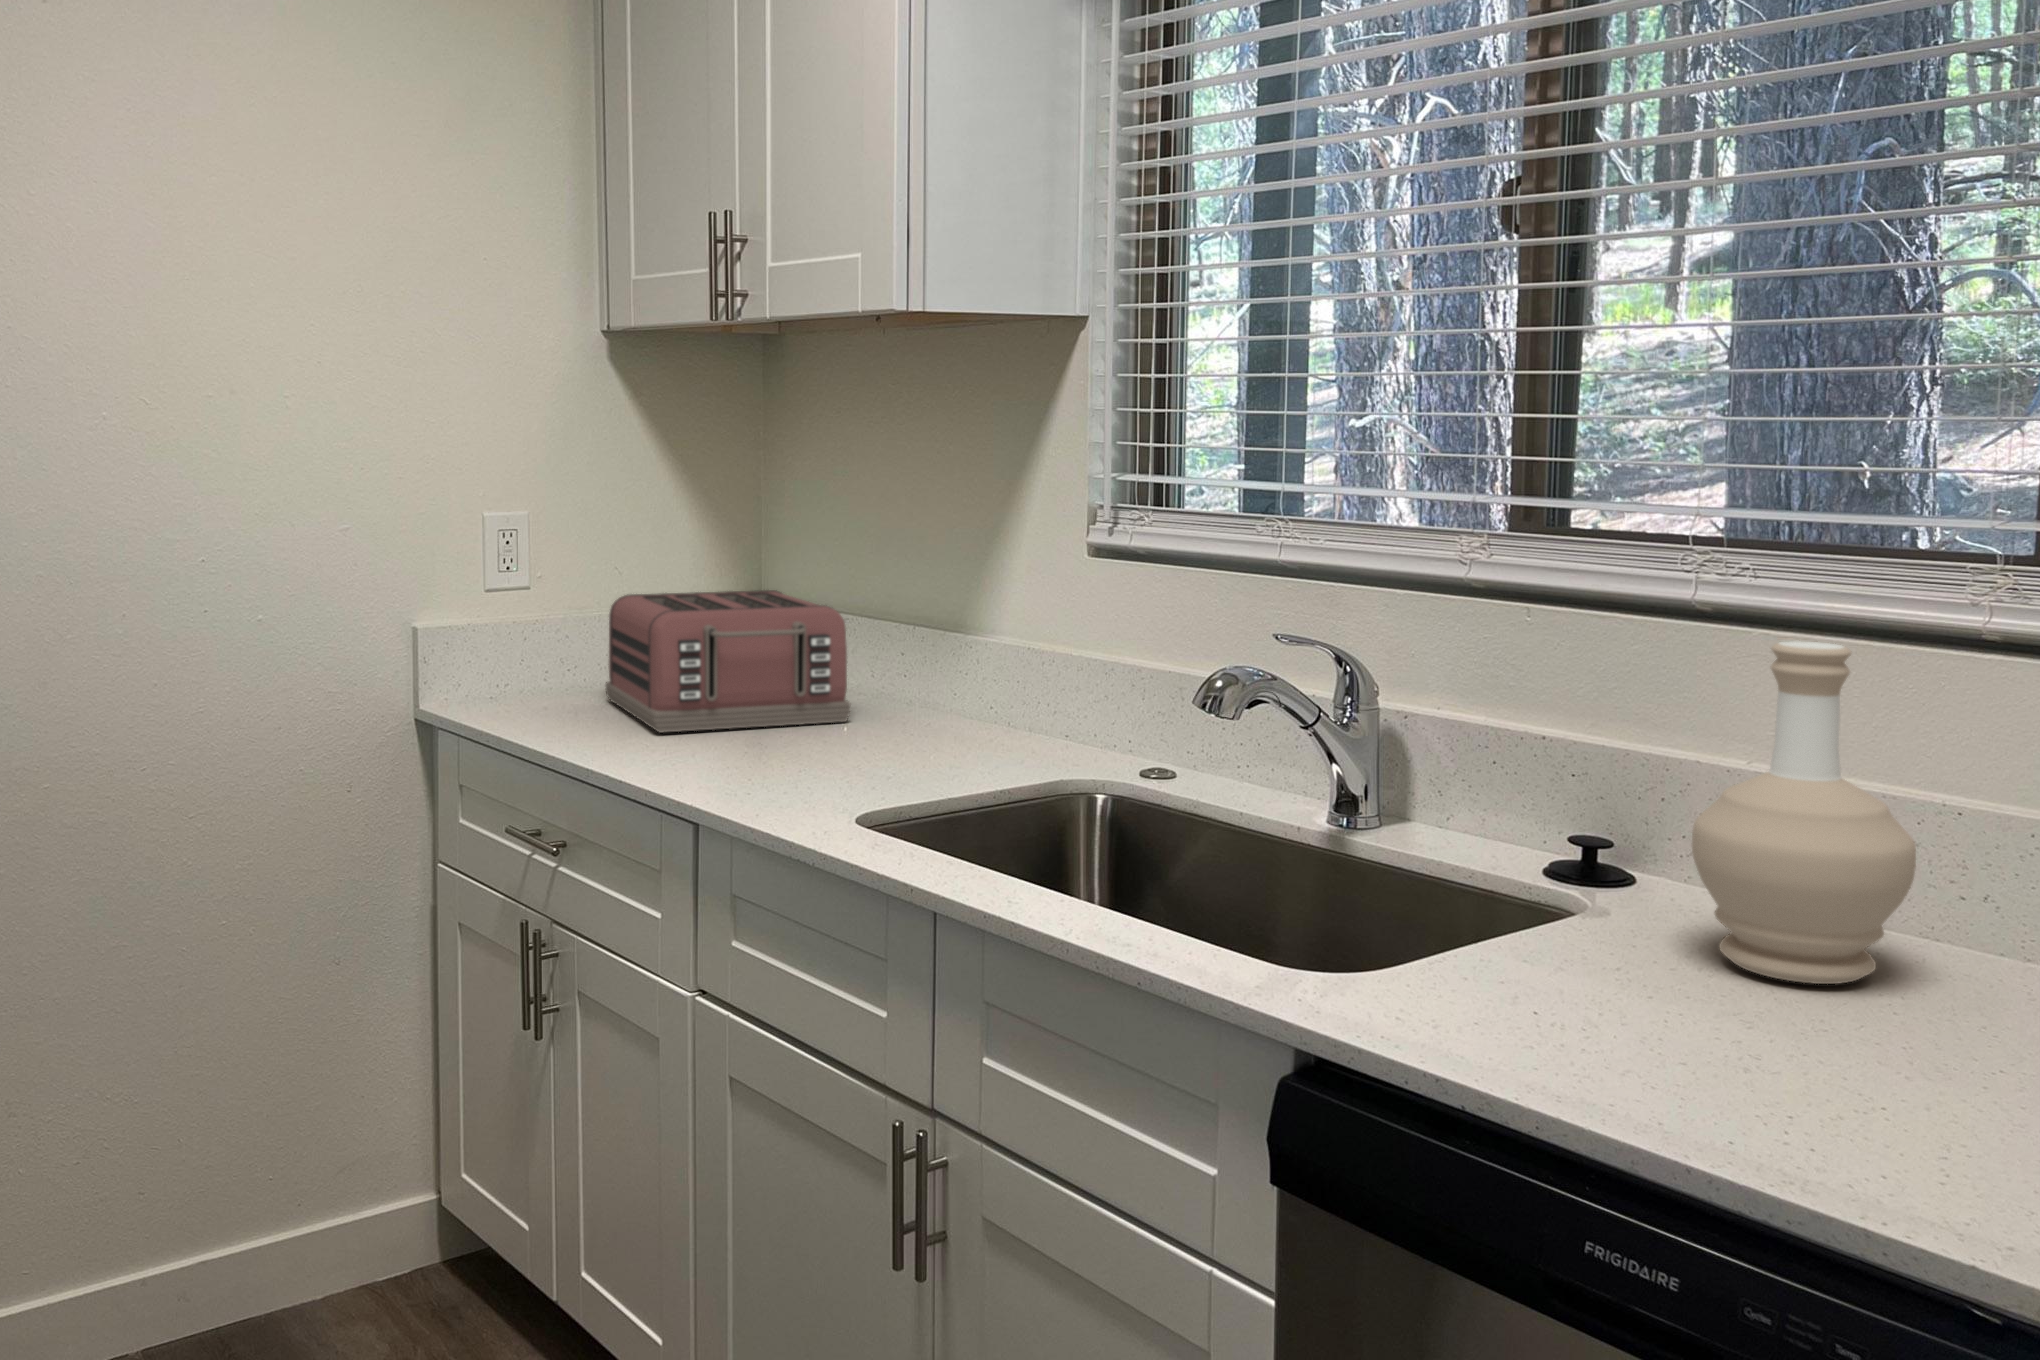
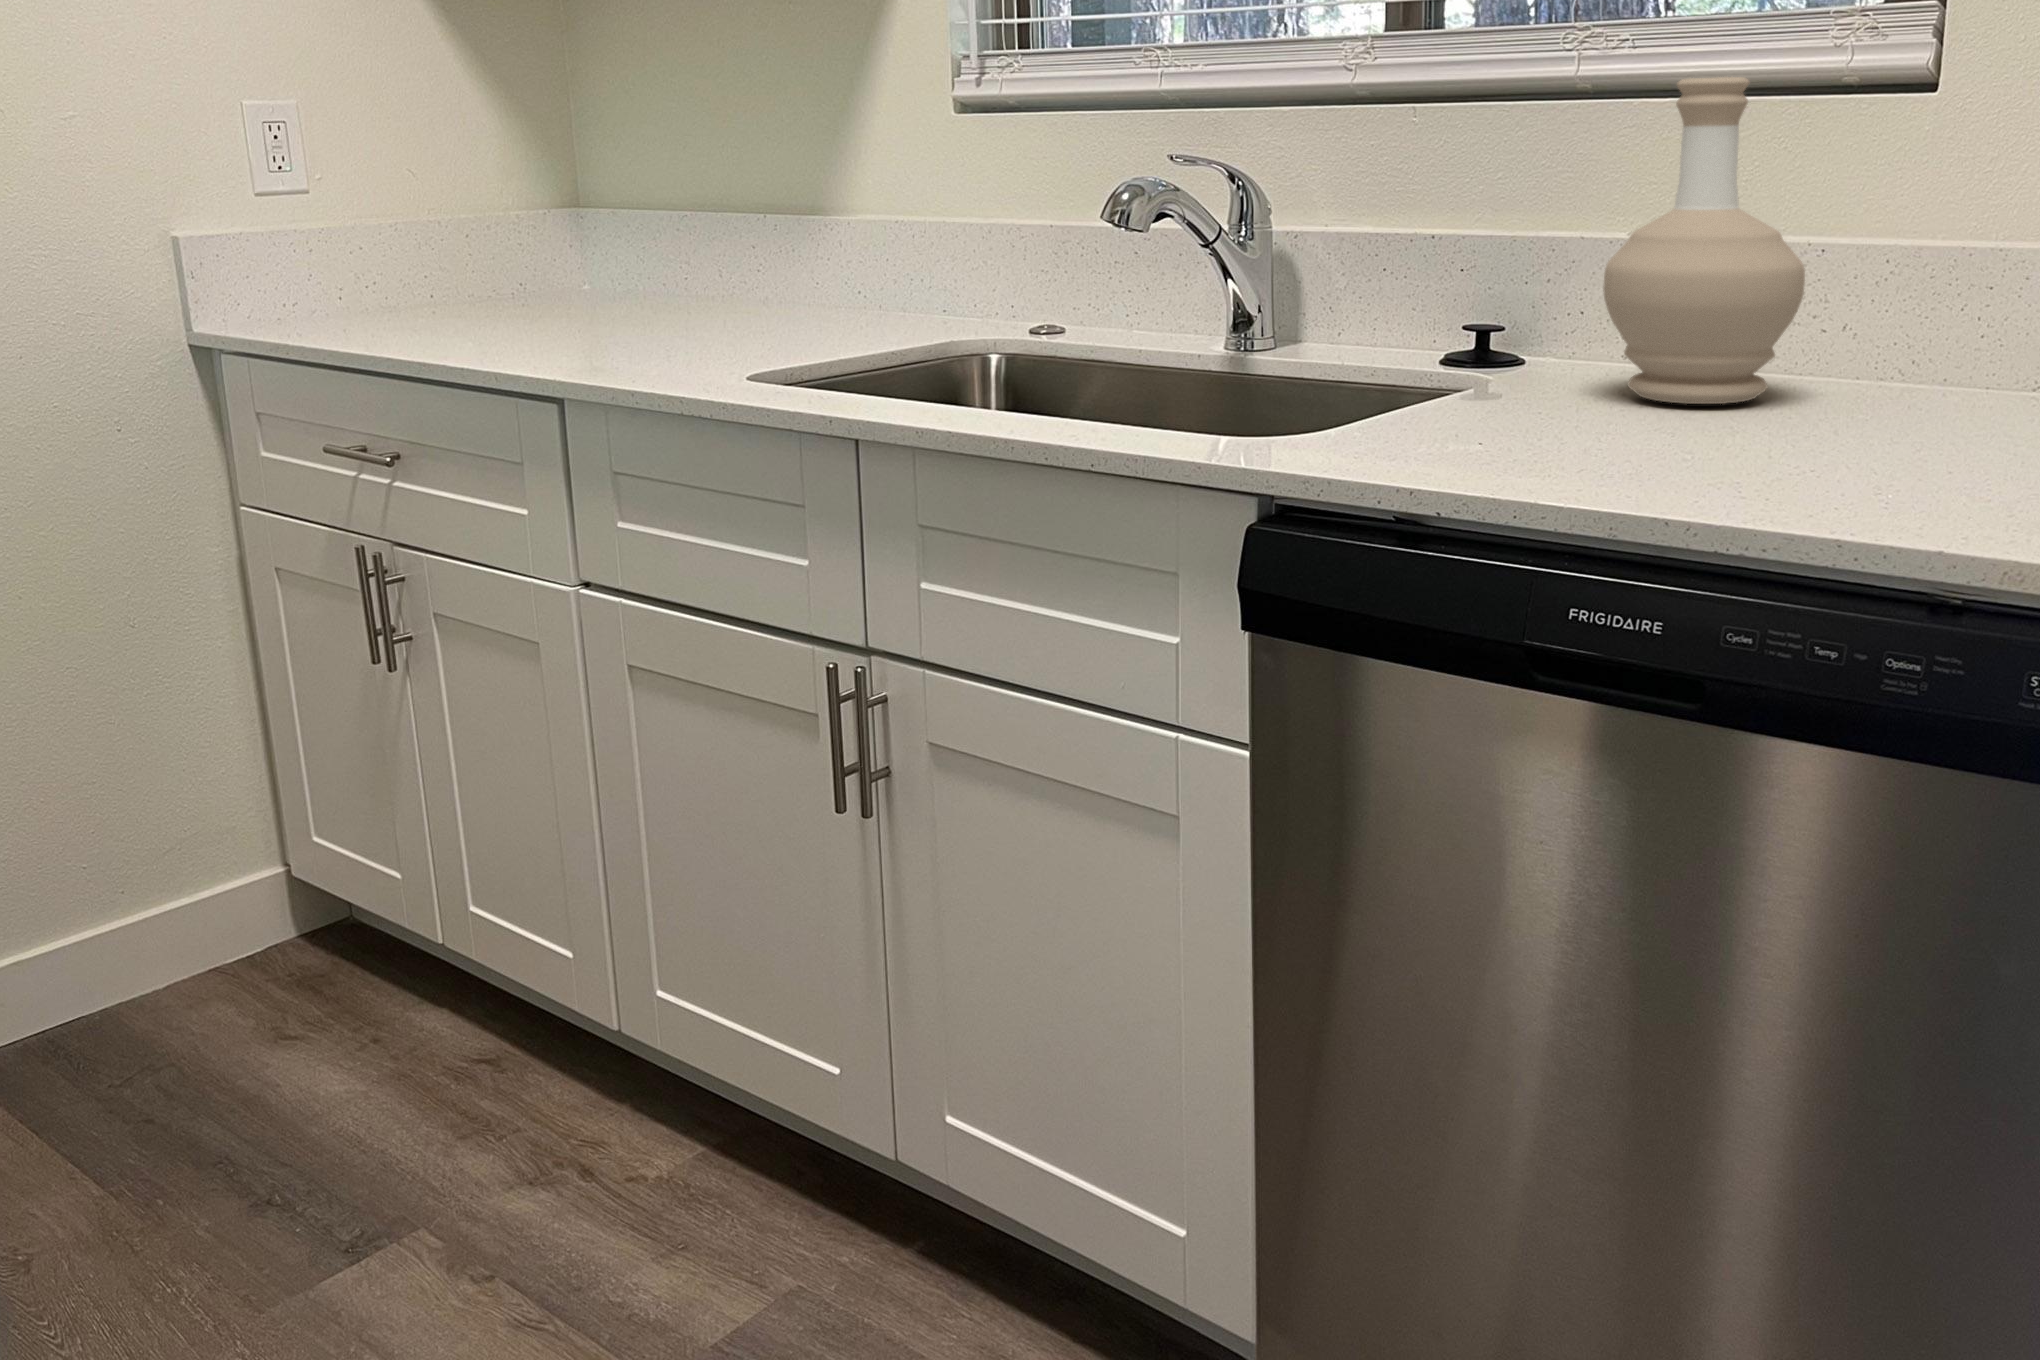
toaster: present [605,590,850,733] -> none [413,185,703,331]

